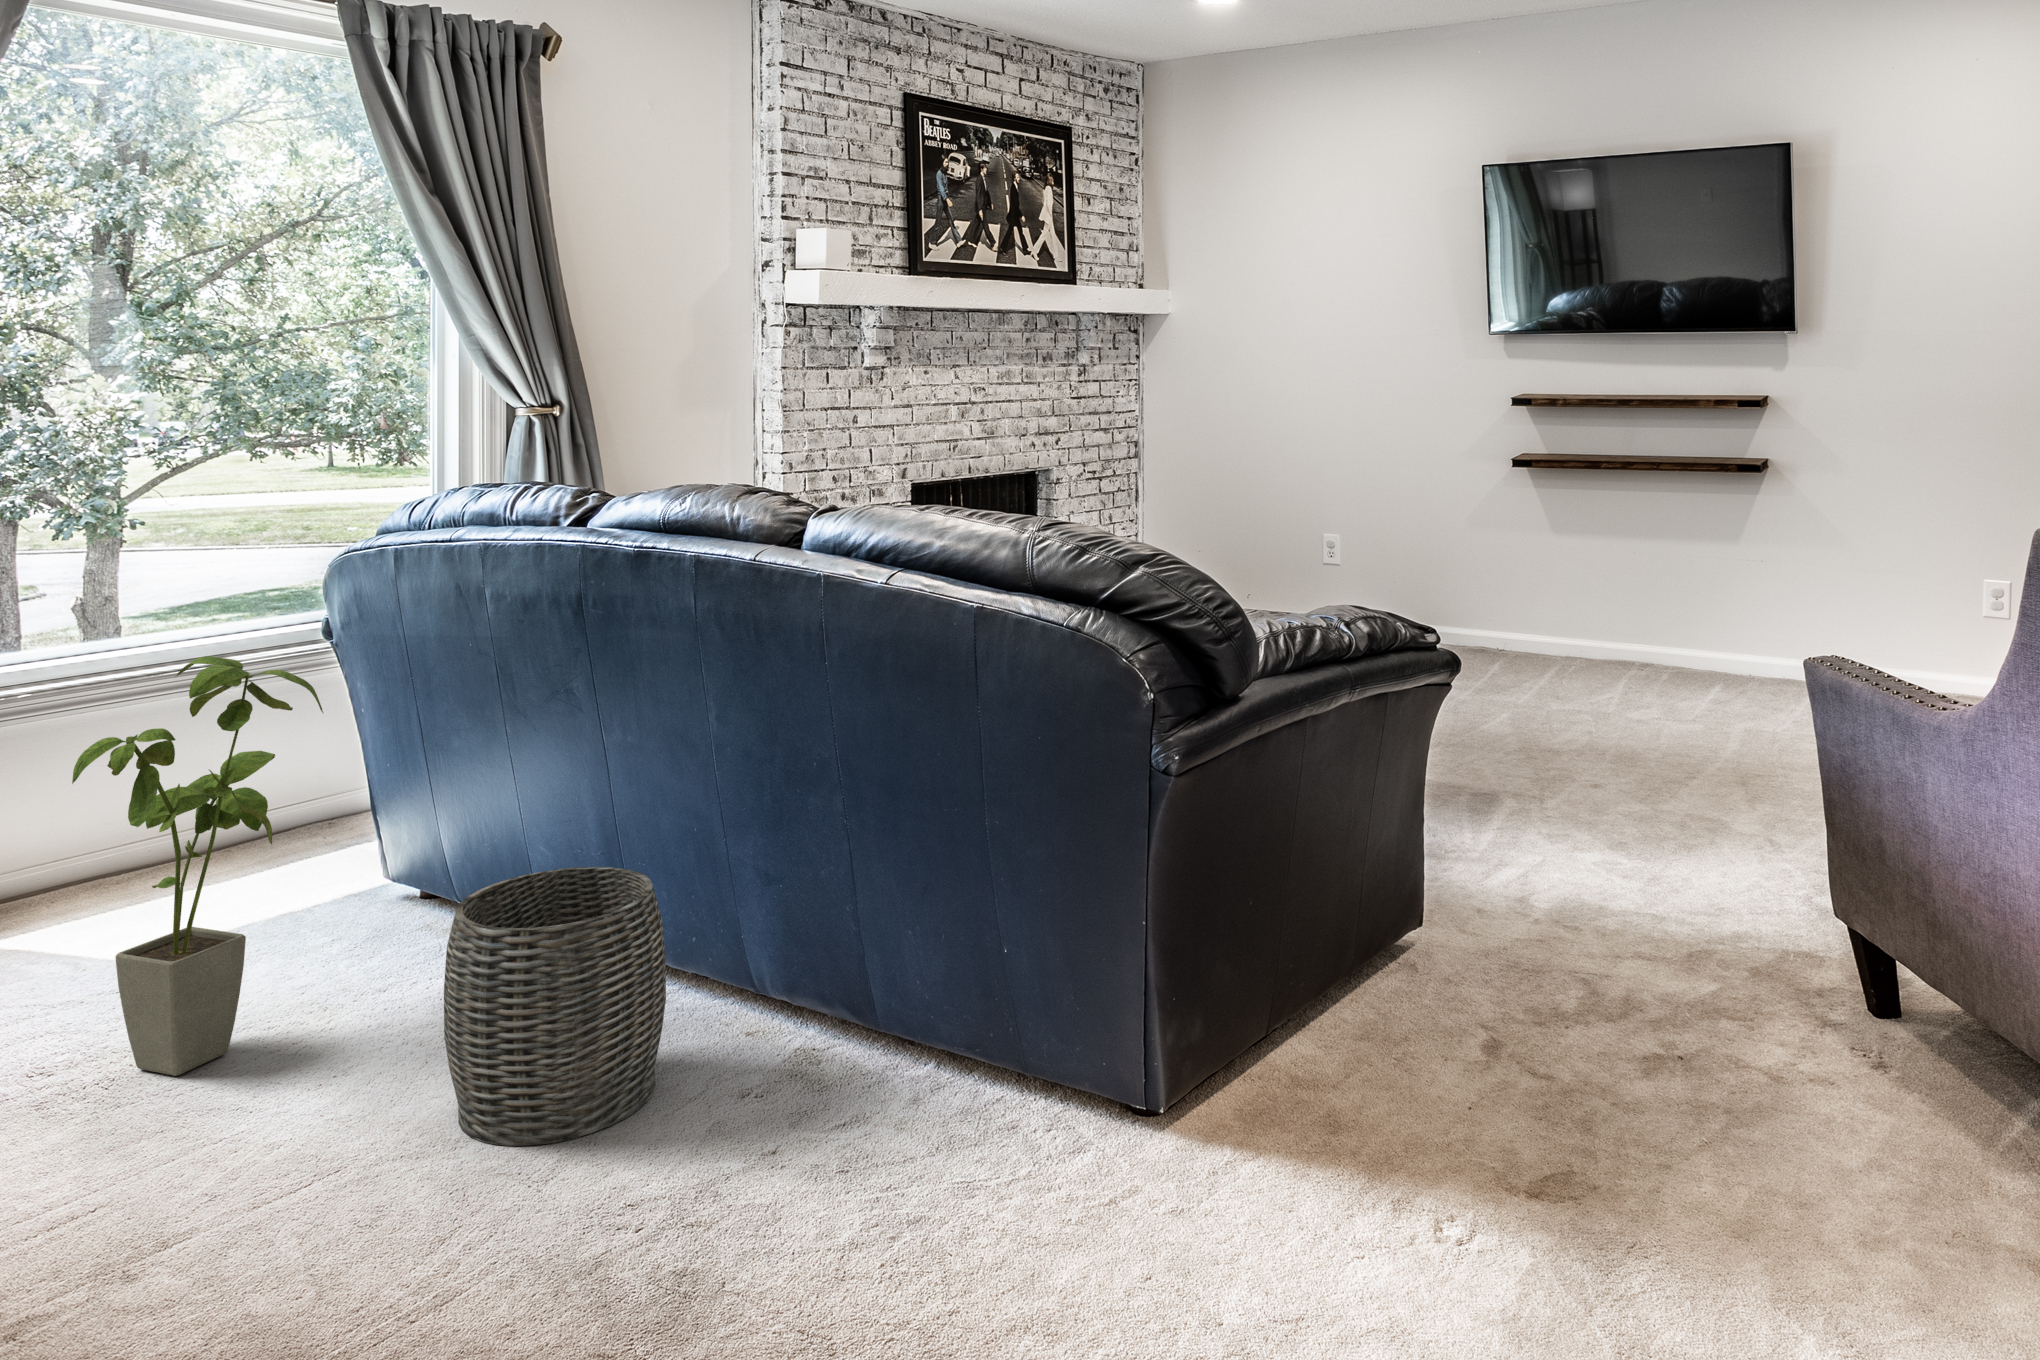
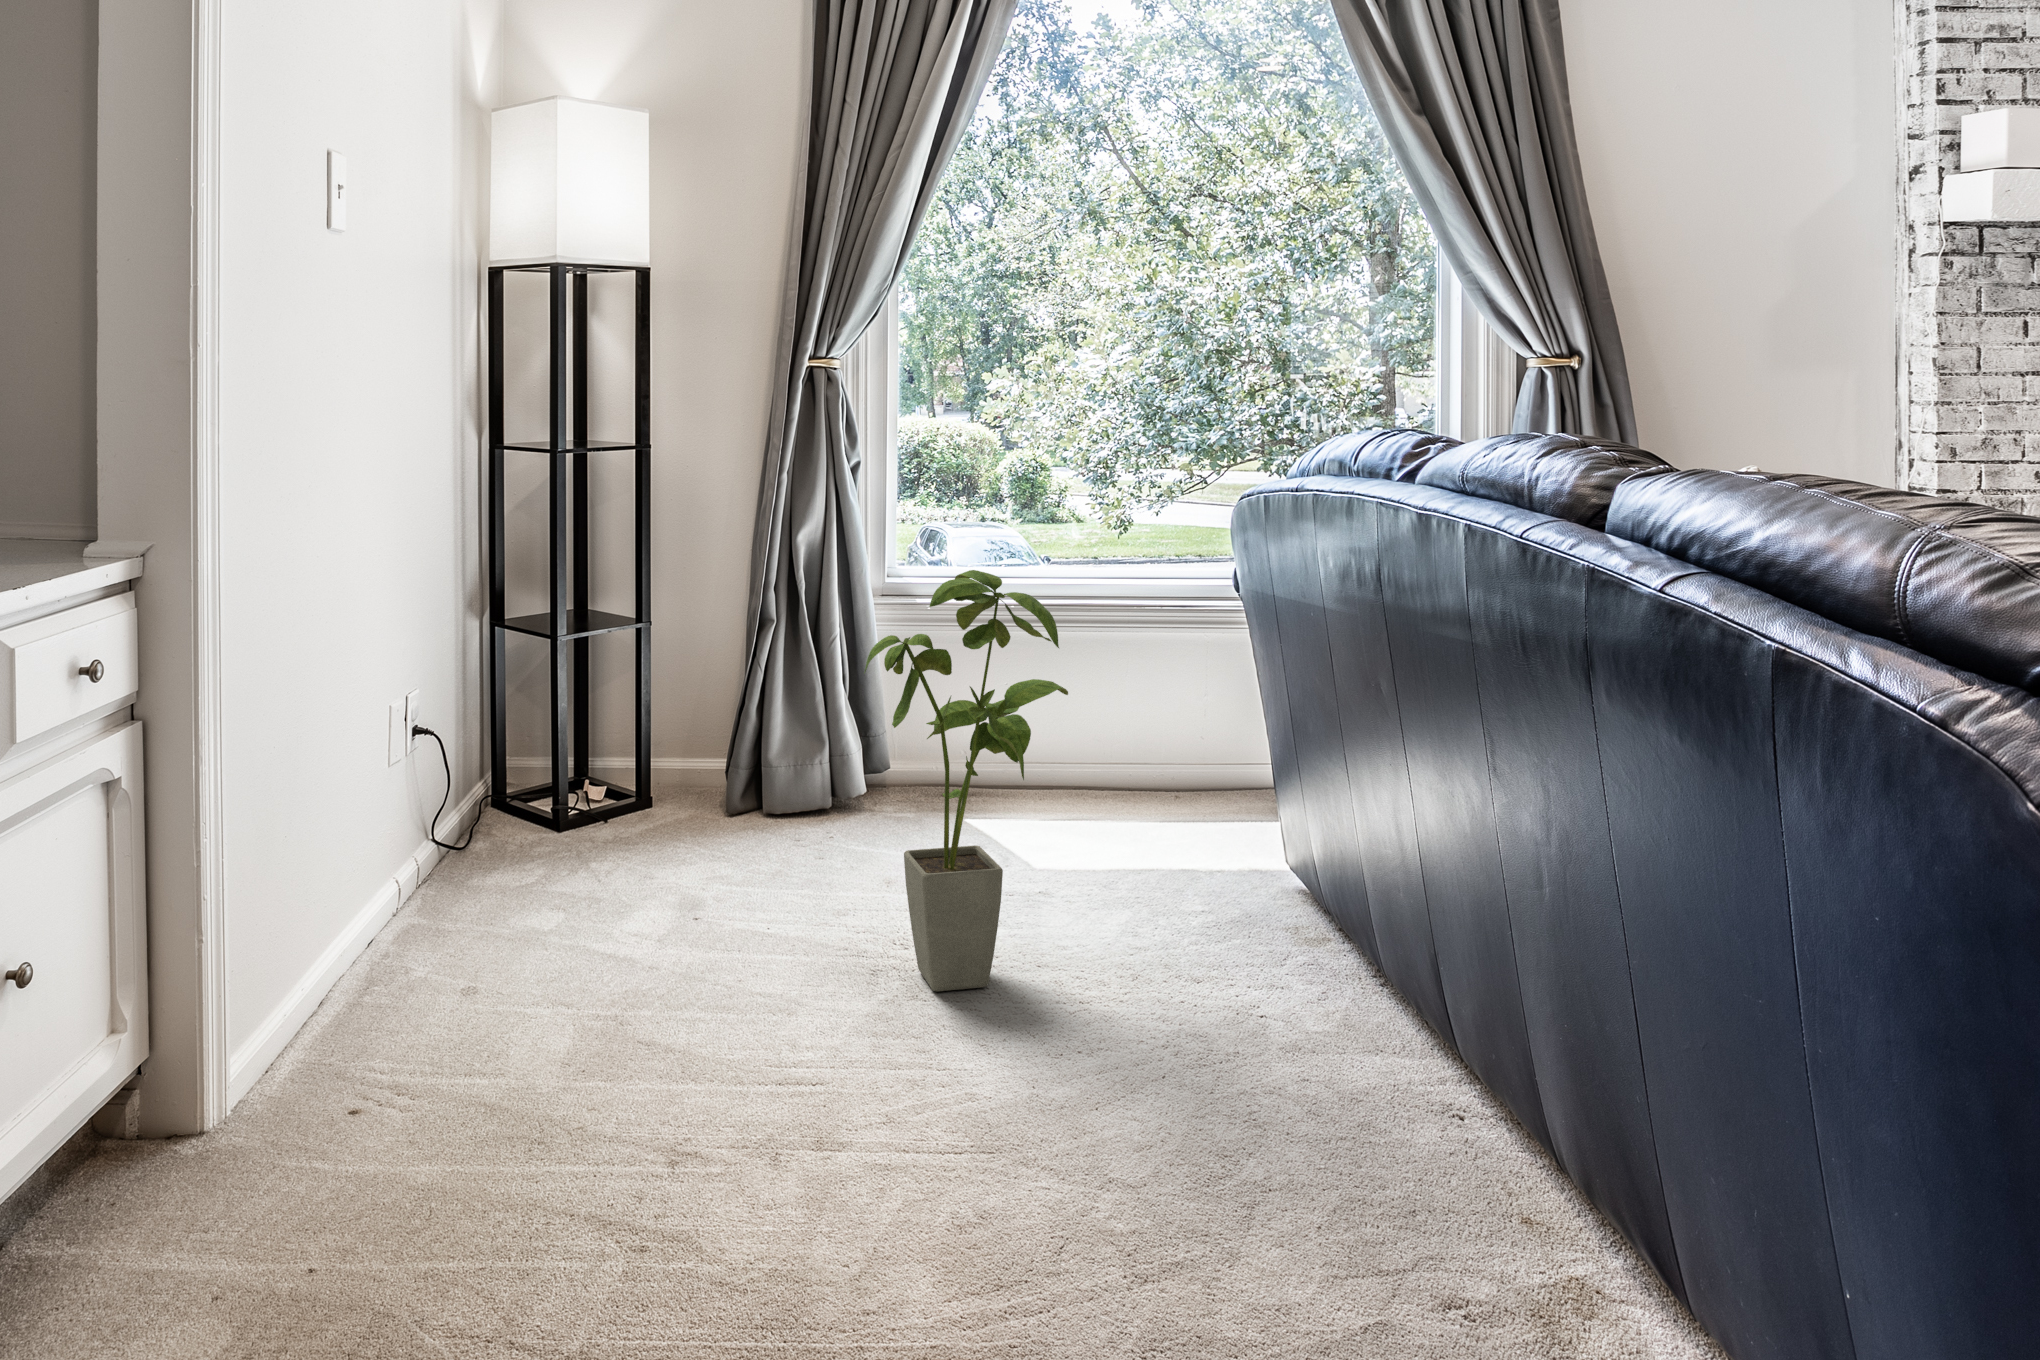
woven basket: present [444,867,666,1146] -> none [1049,889,1323,1264]

